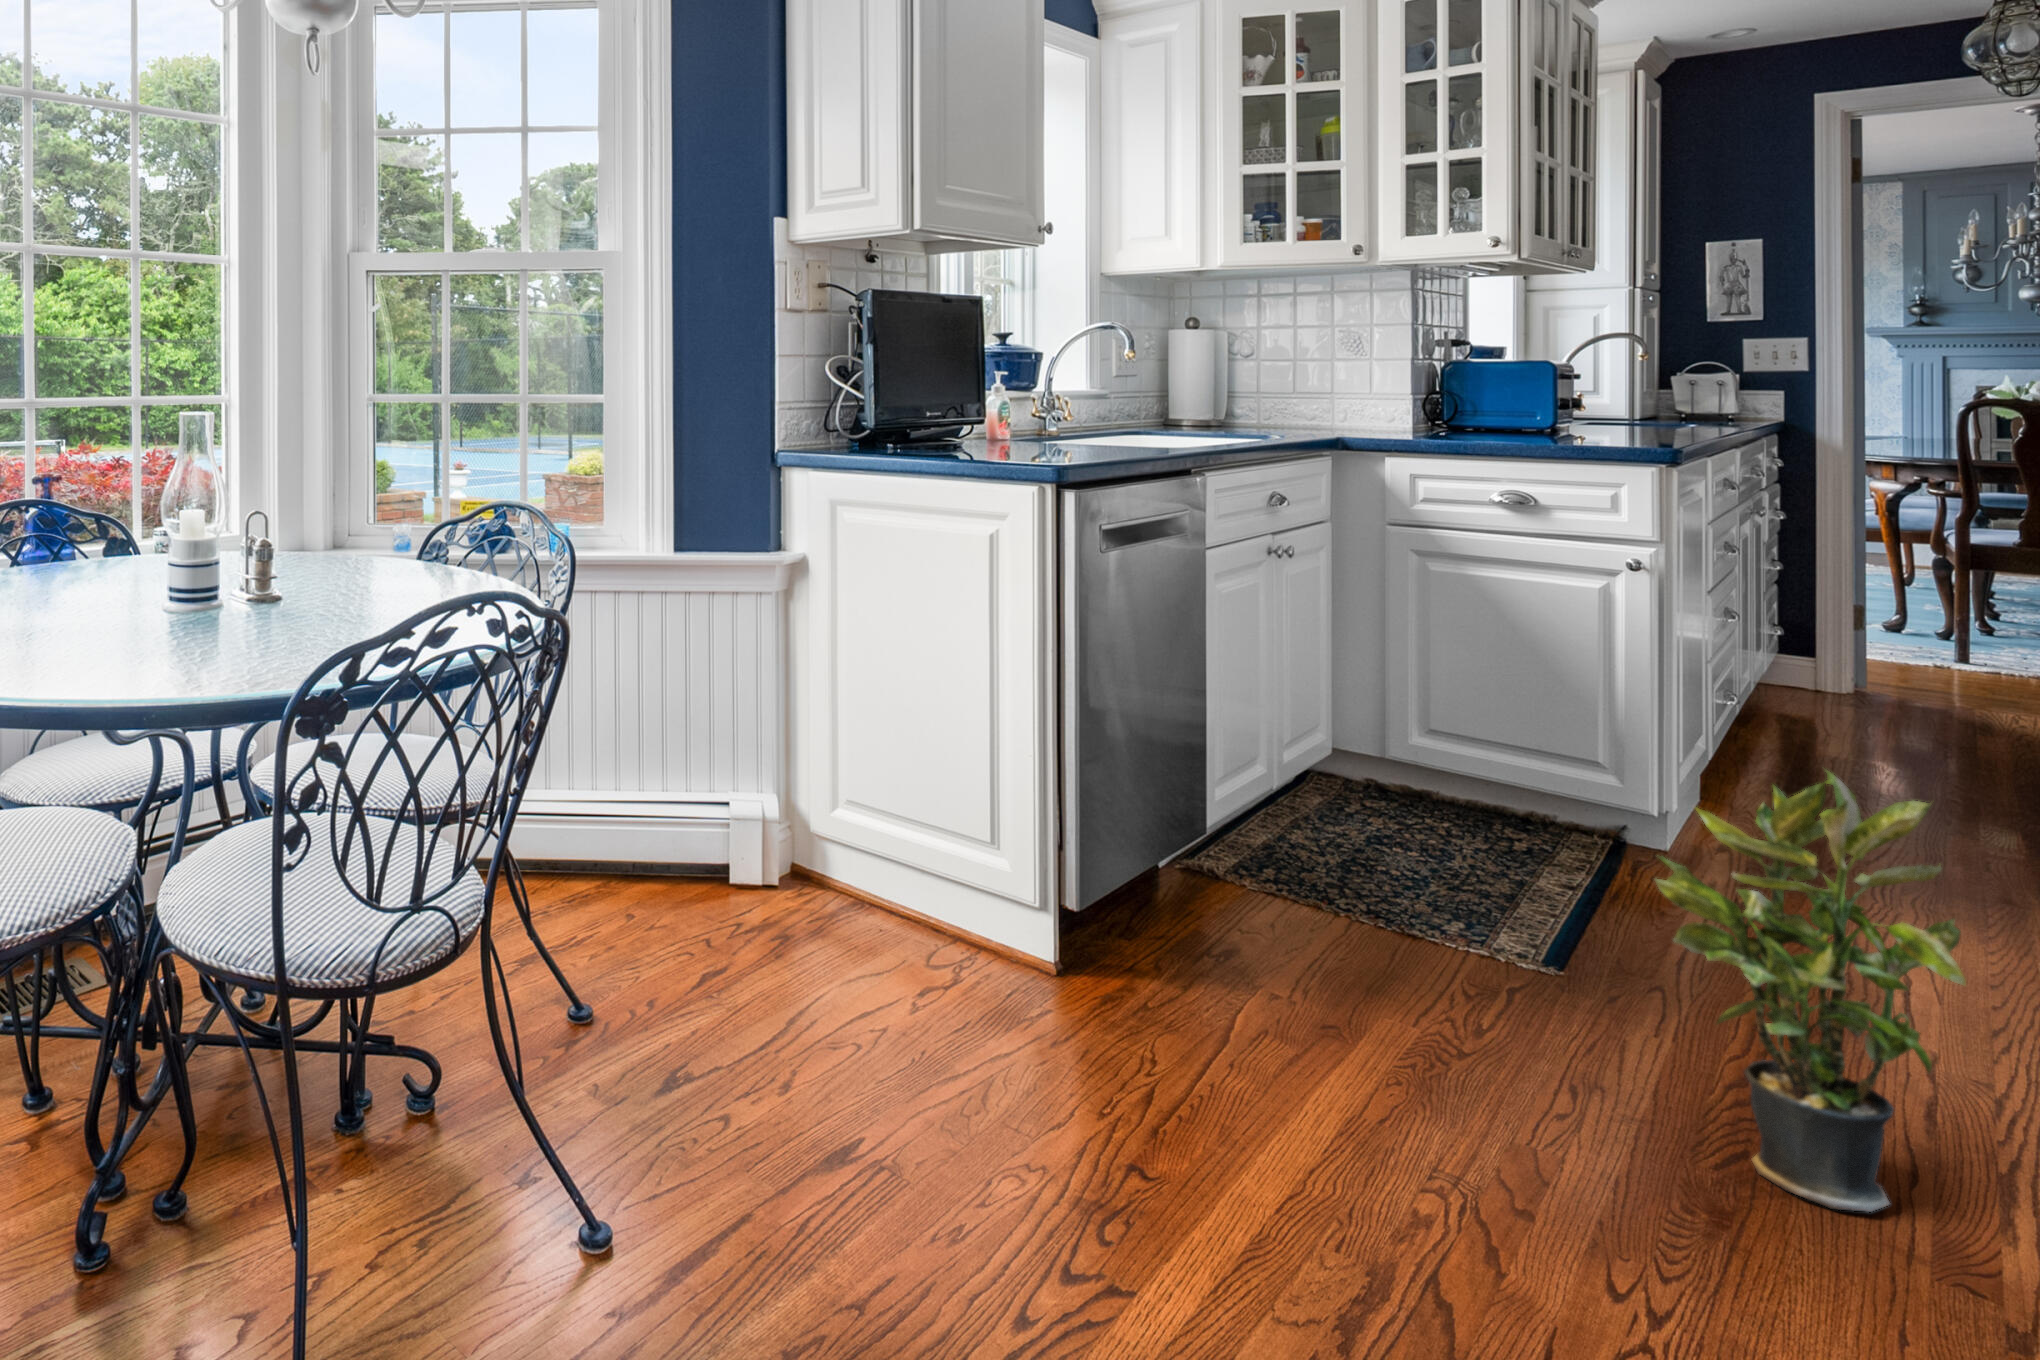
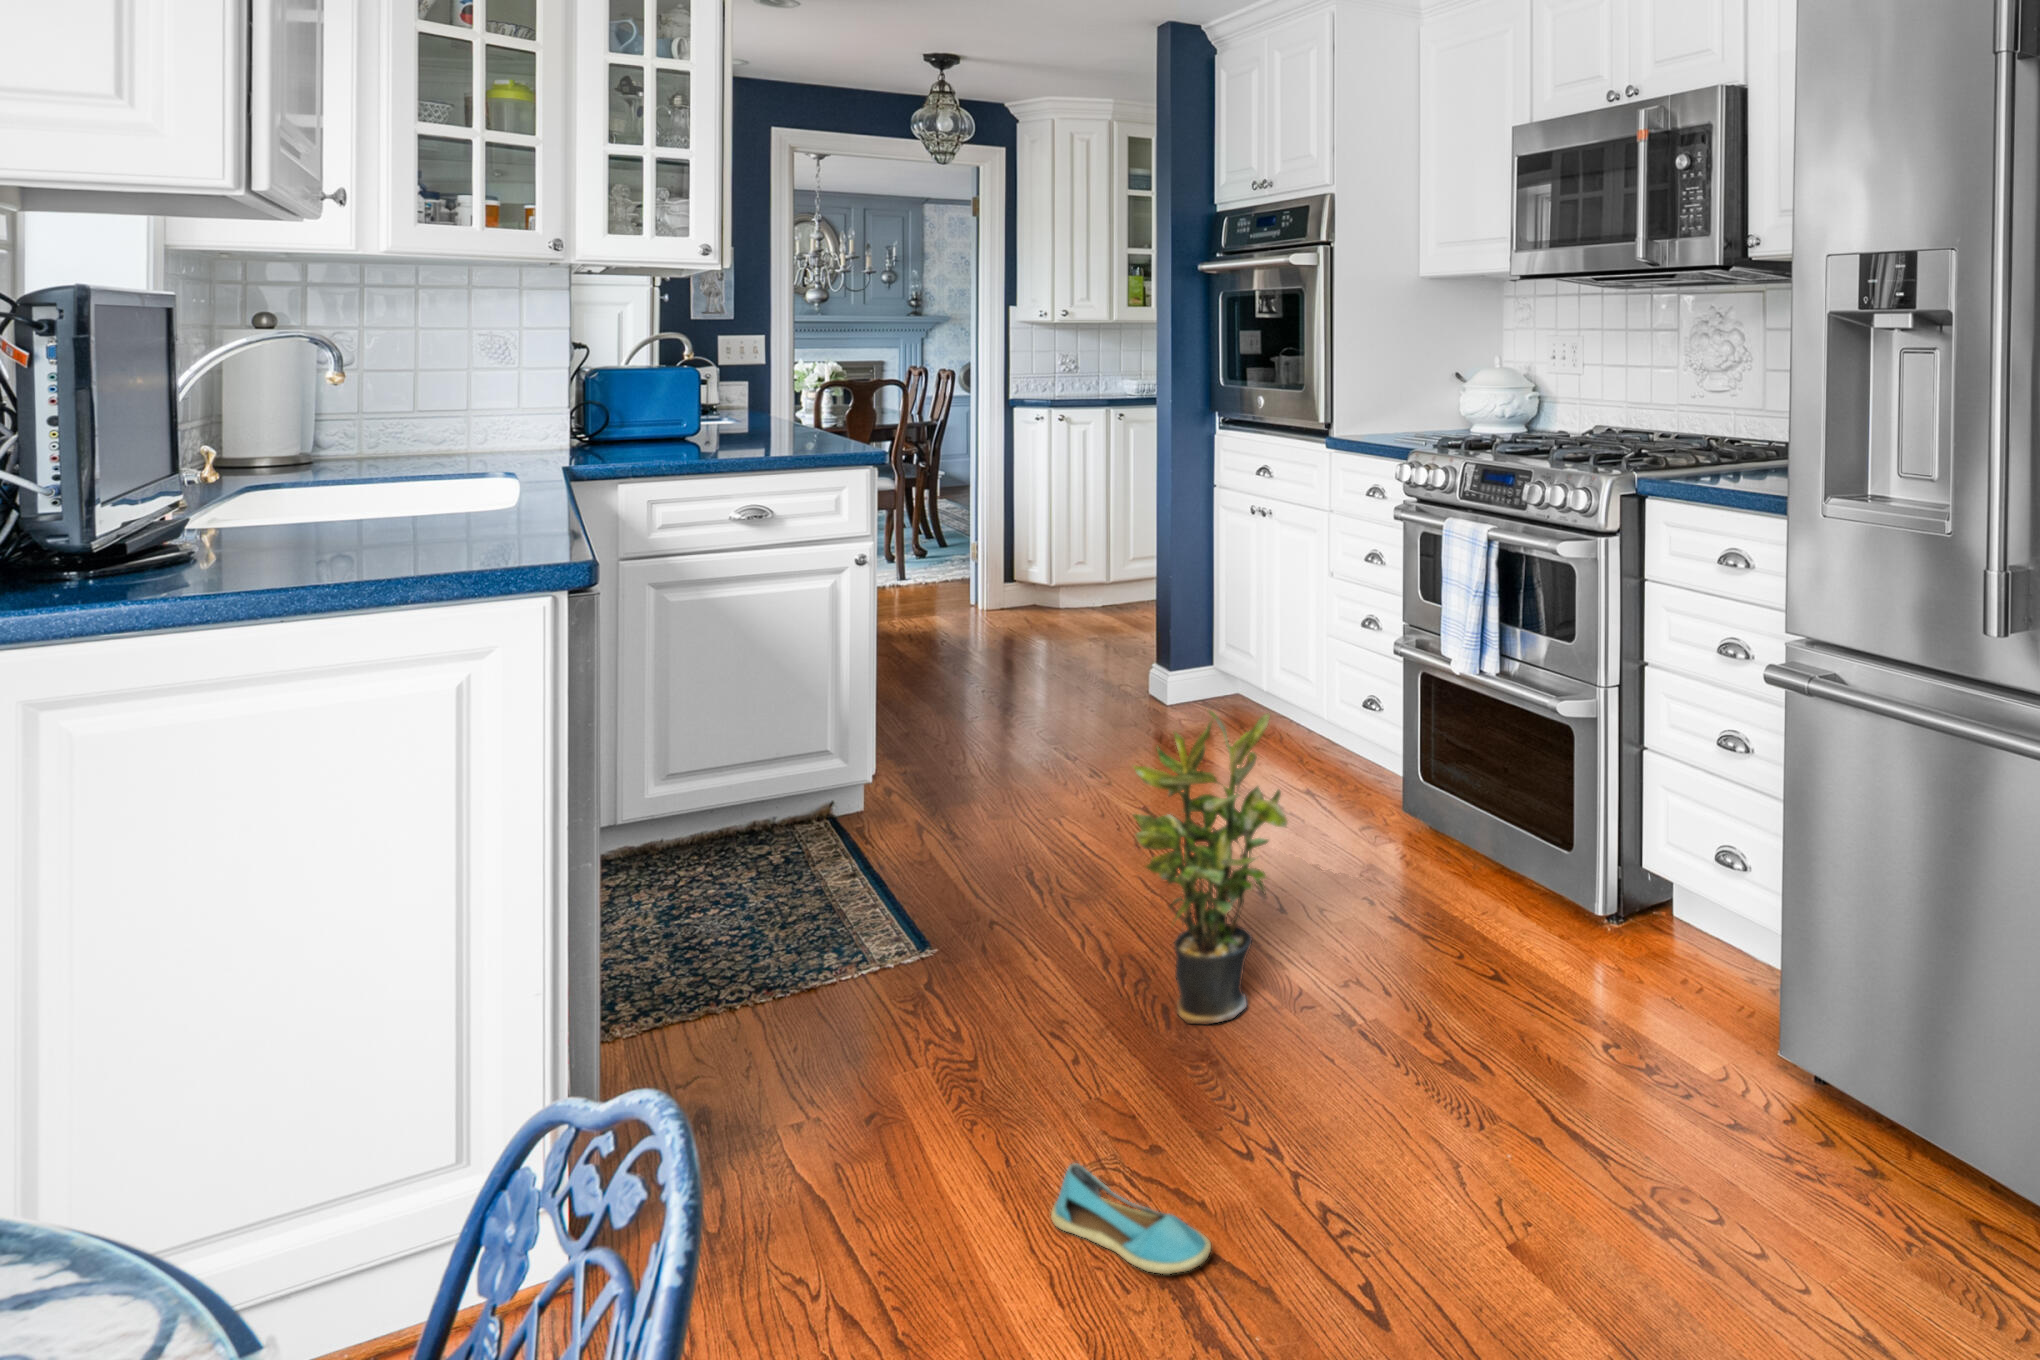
shoe: none [1345,1123,1451,1284] -> present [1051,1163,1211,1274]

